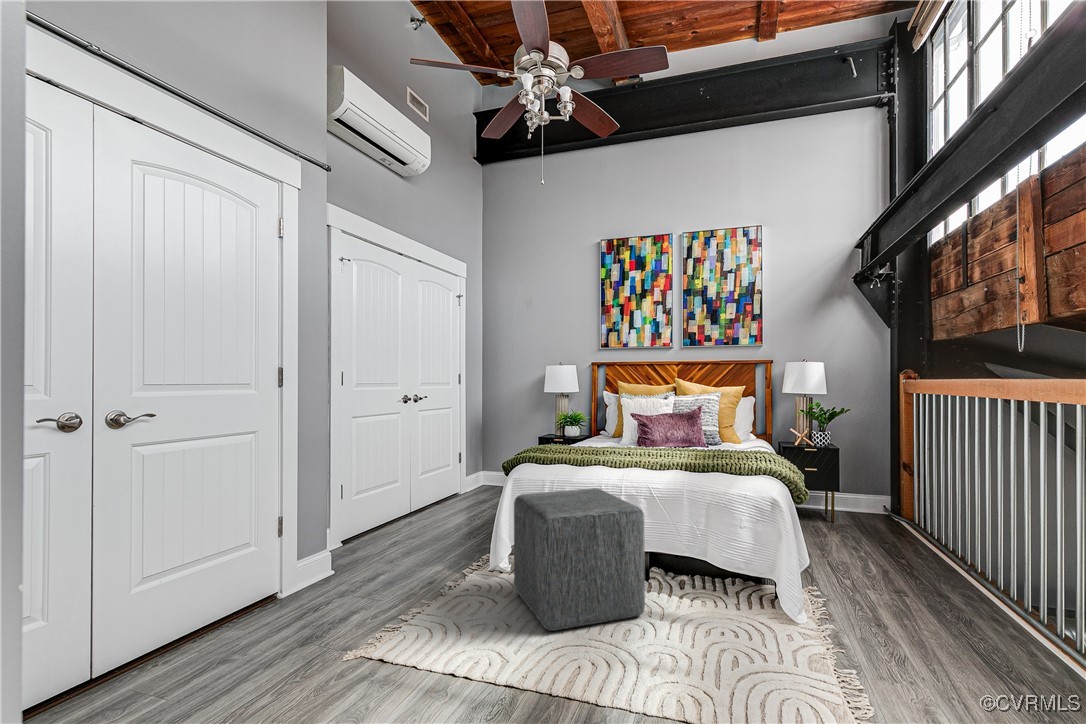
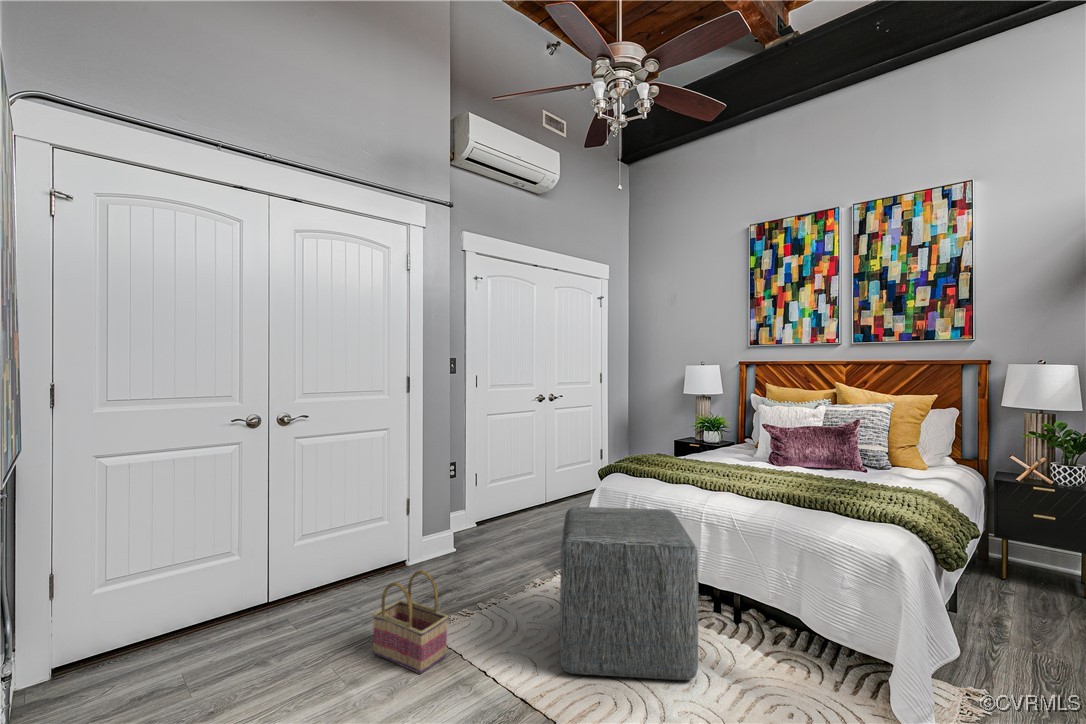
basket: none [360,568,437,661] -> present [373,570,448,674]

